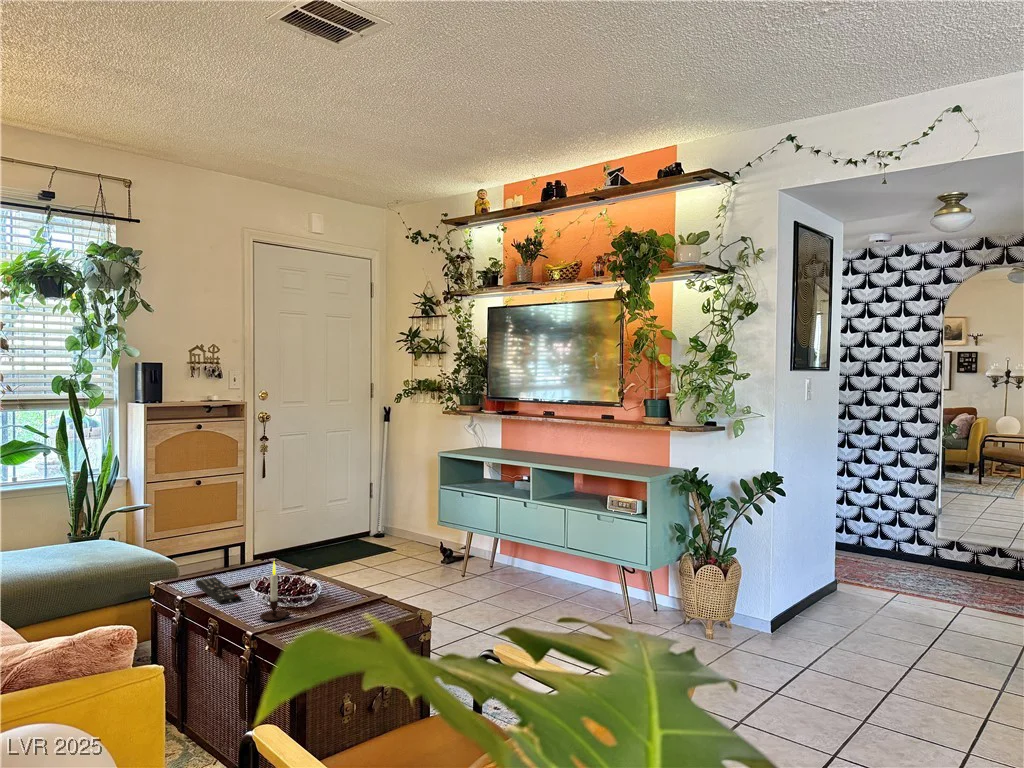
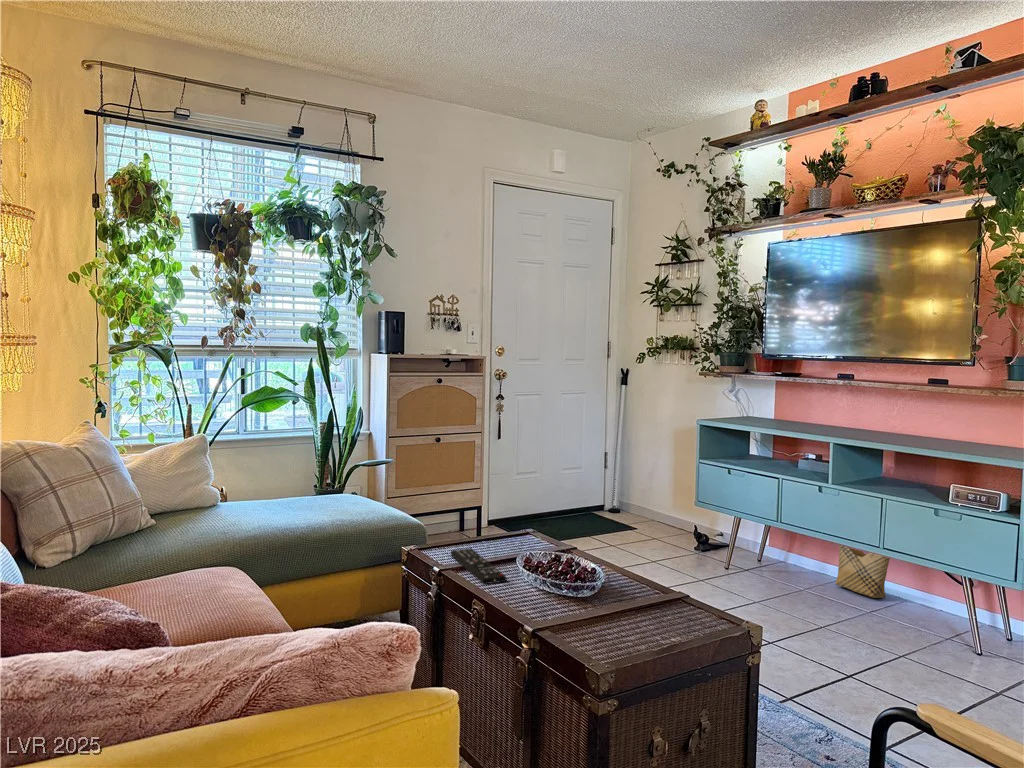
woven basket: none [544,530,582,589] -> present [835,545,890,598]
candle: present [260,561,295,621] -> none [535,538,578,614]

